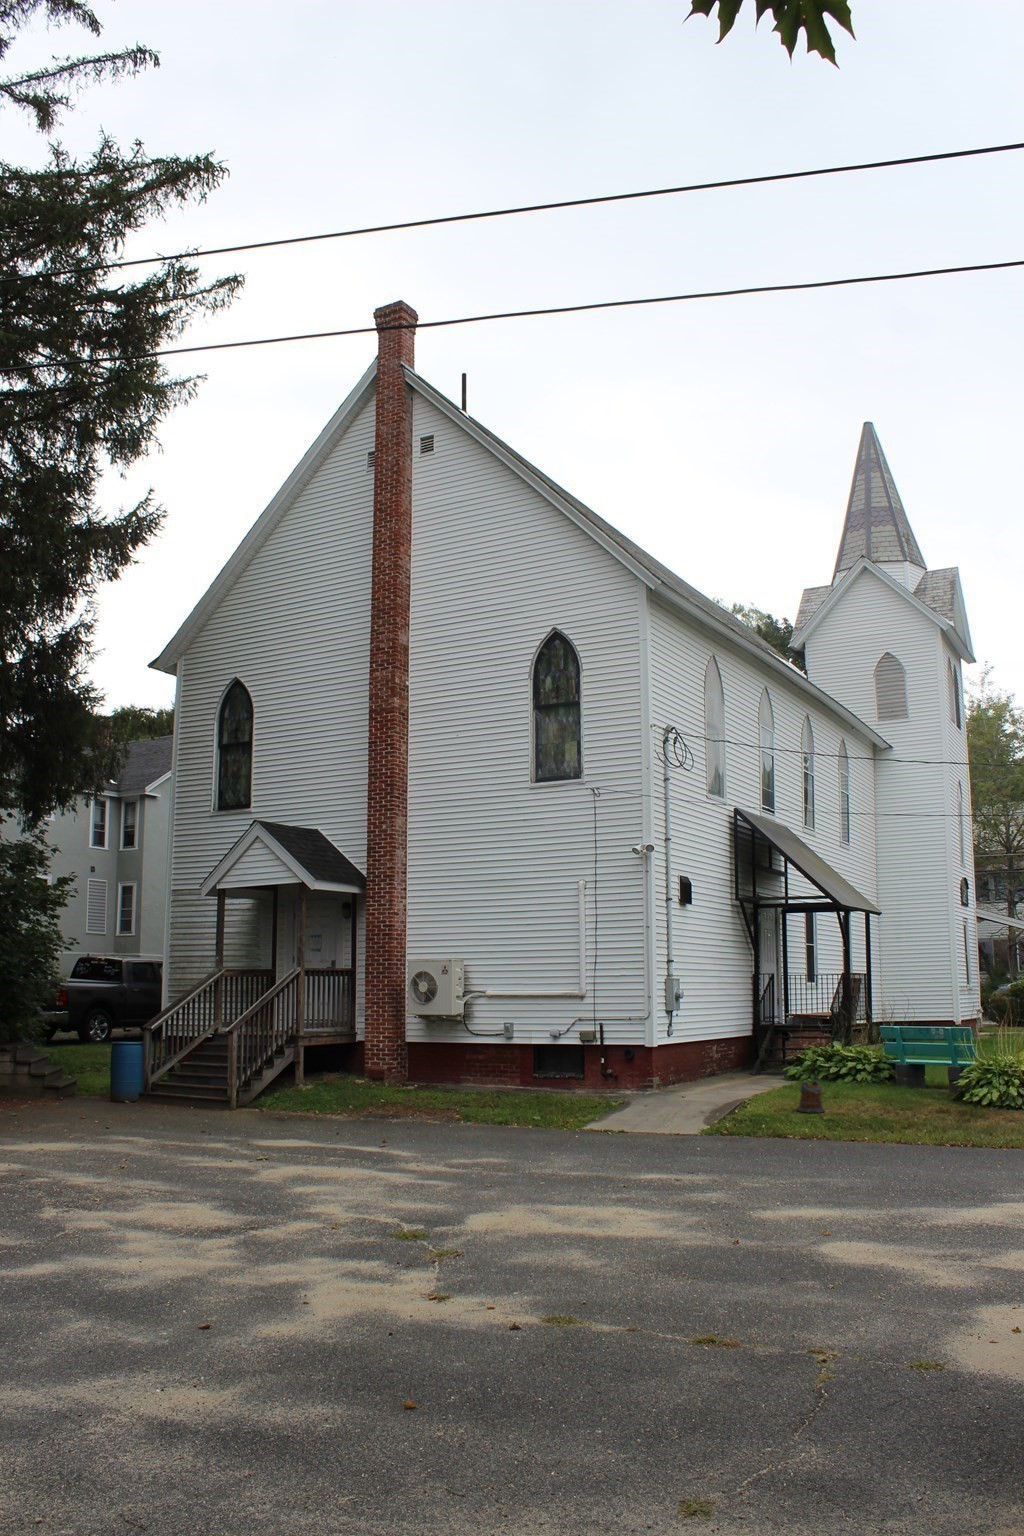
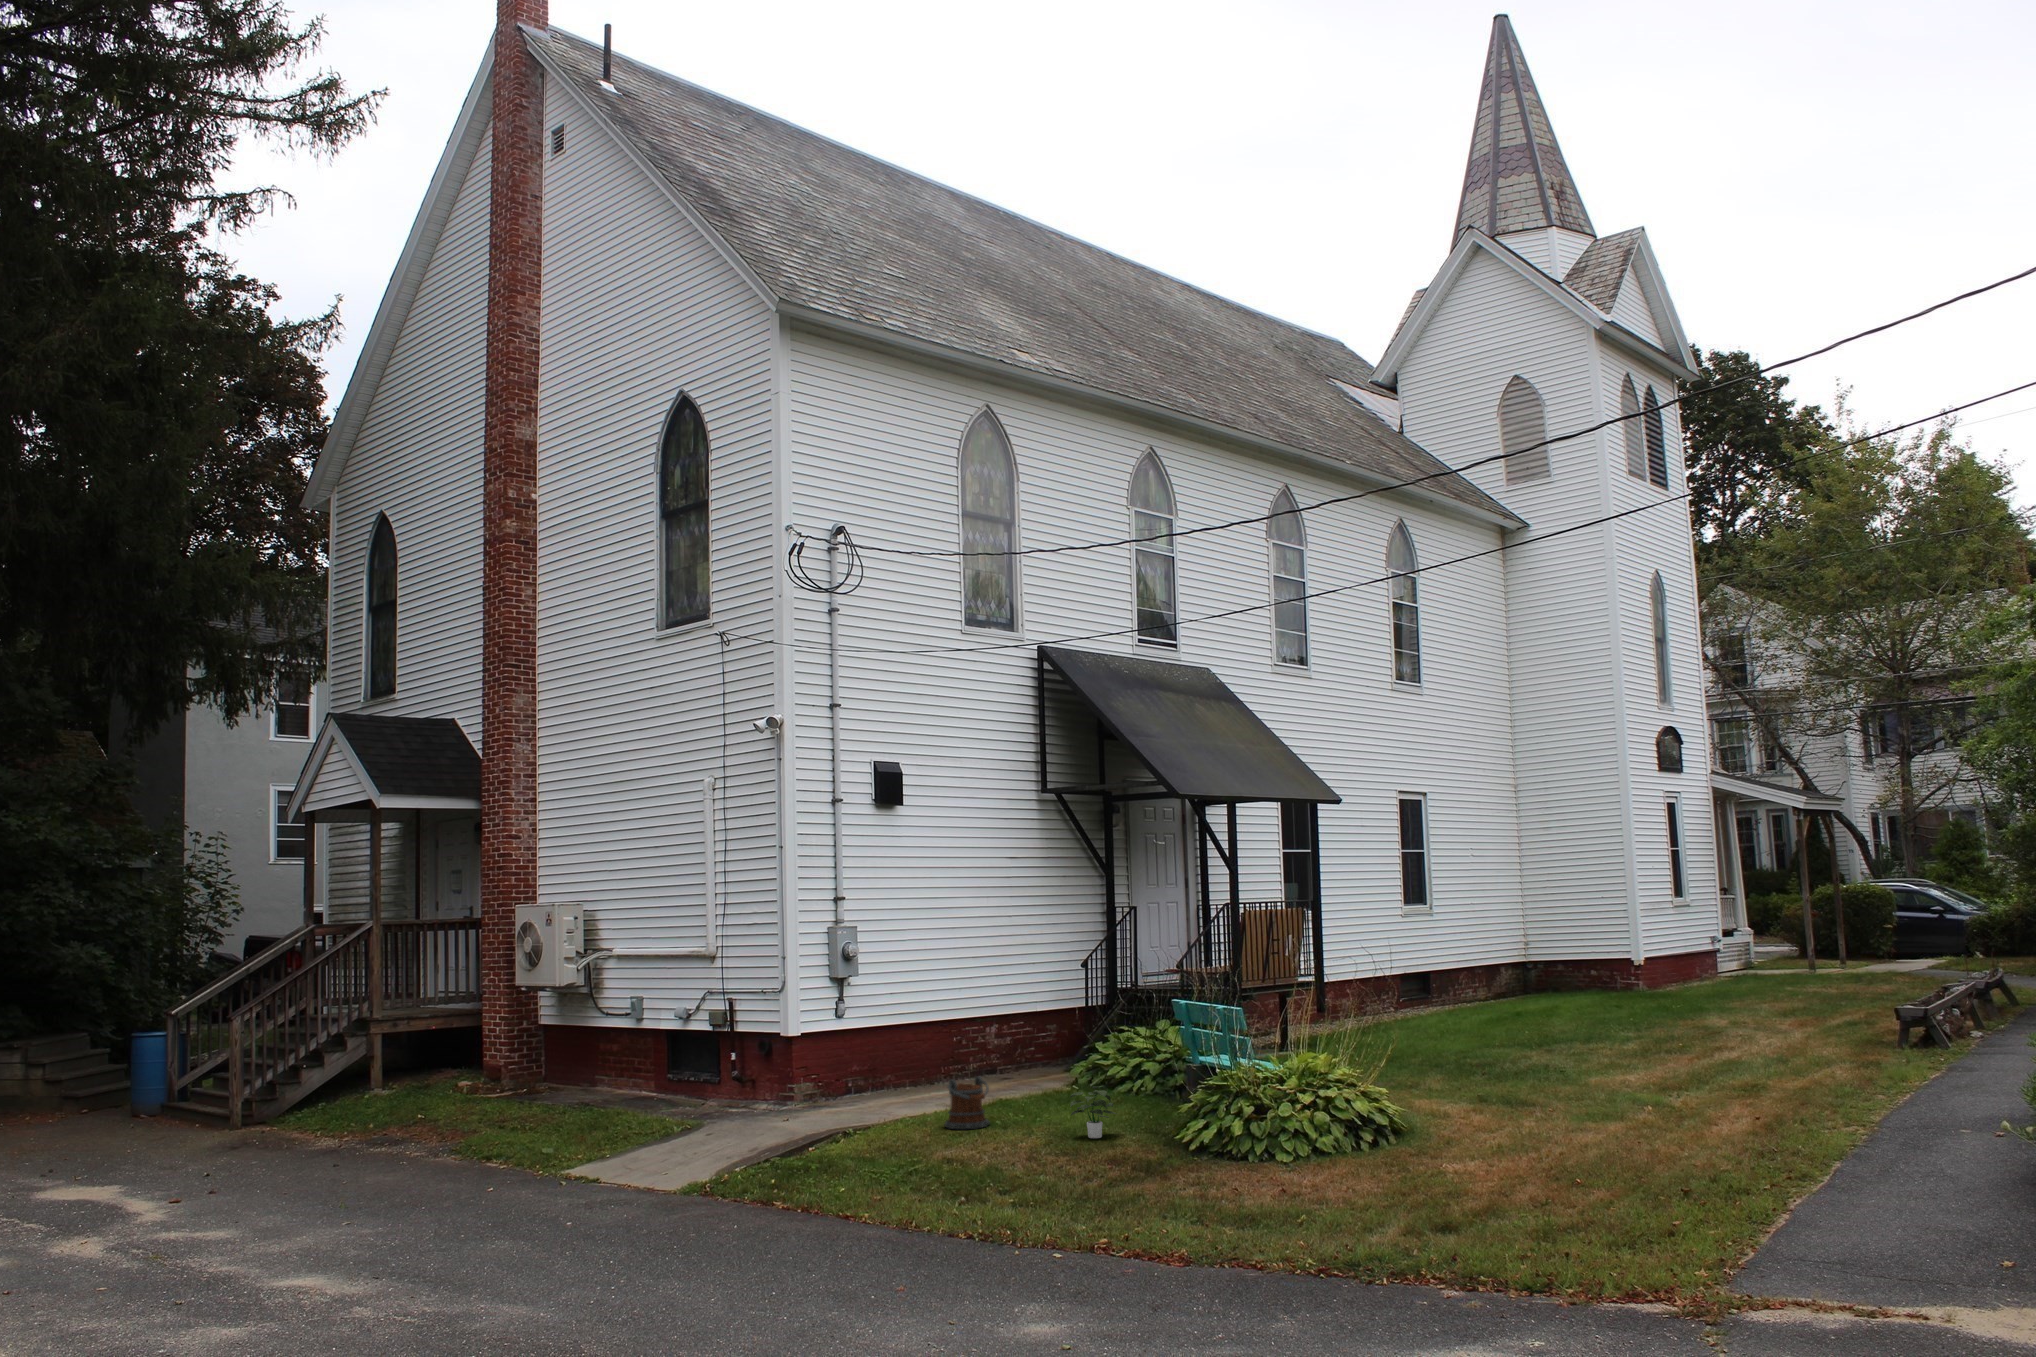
potted plant: none [896,1087,926,1119] -> present [1070,1086,1117,1138]

